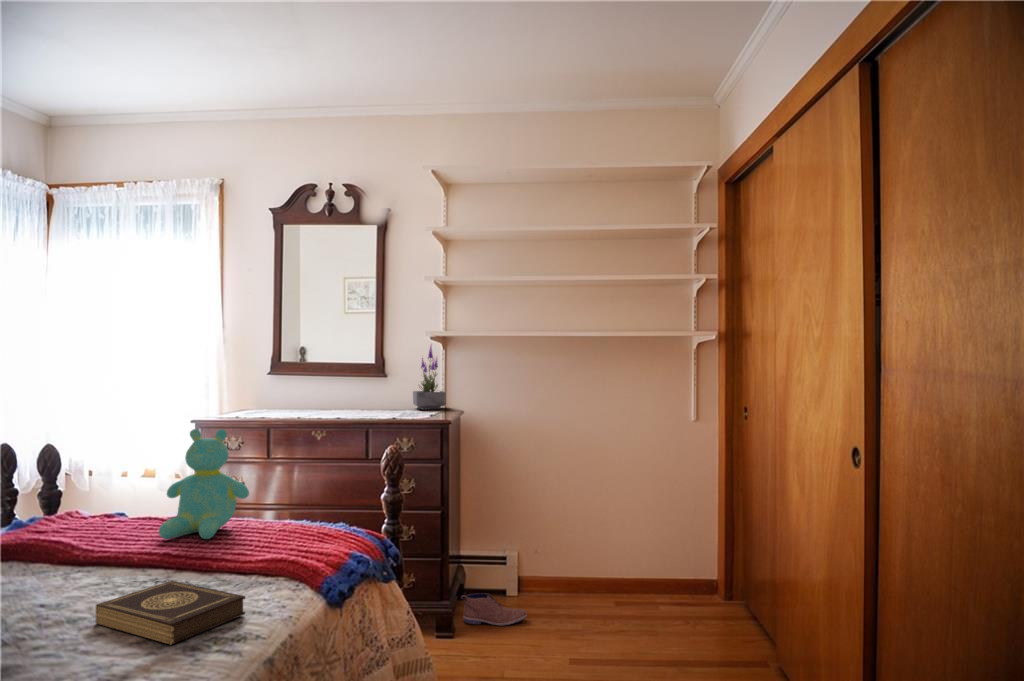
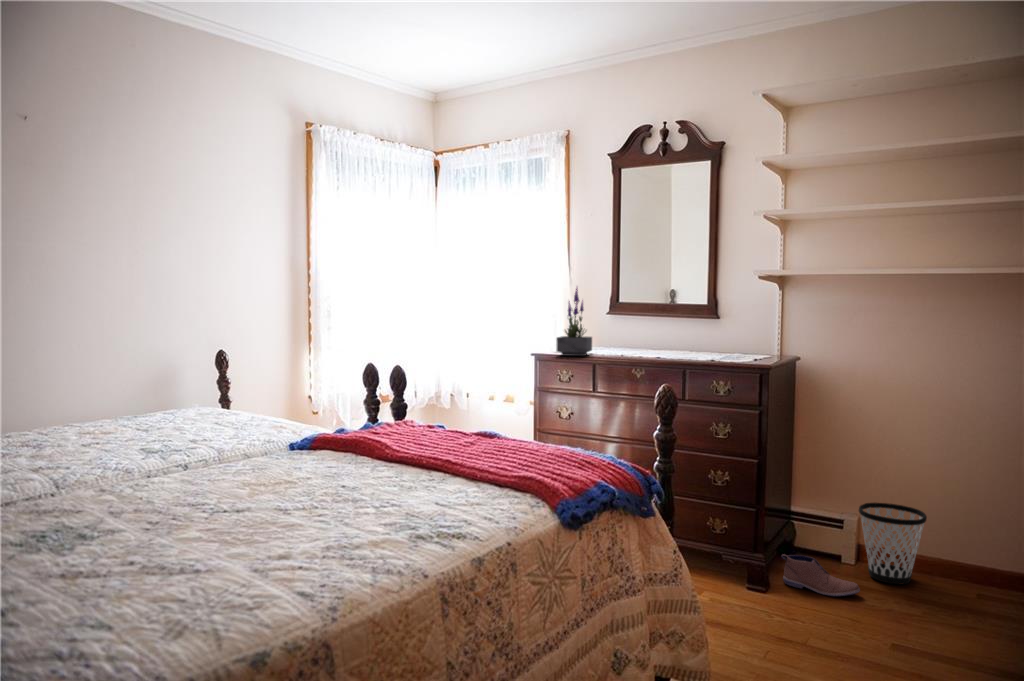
potted plant: present [413,344,446,410] -> present [556,288,592,356]
teddy bear: present [159,429,249,539] -> none [451,356,525,453]
wastebasket: none [518,534,569,604] -> present [859,503,927,584]
book: present [96,581,245,645] -> none [371,481,475,530]

